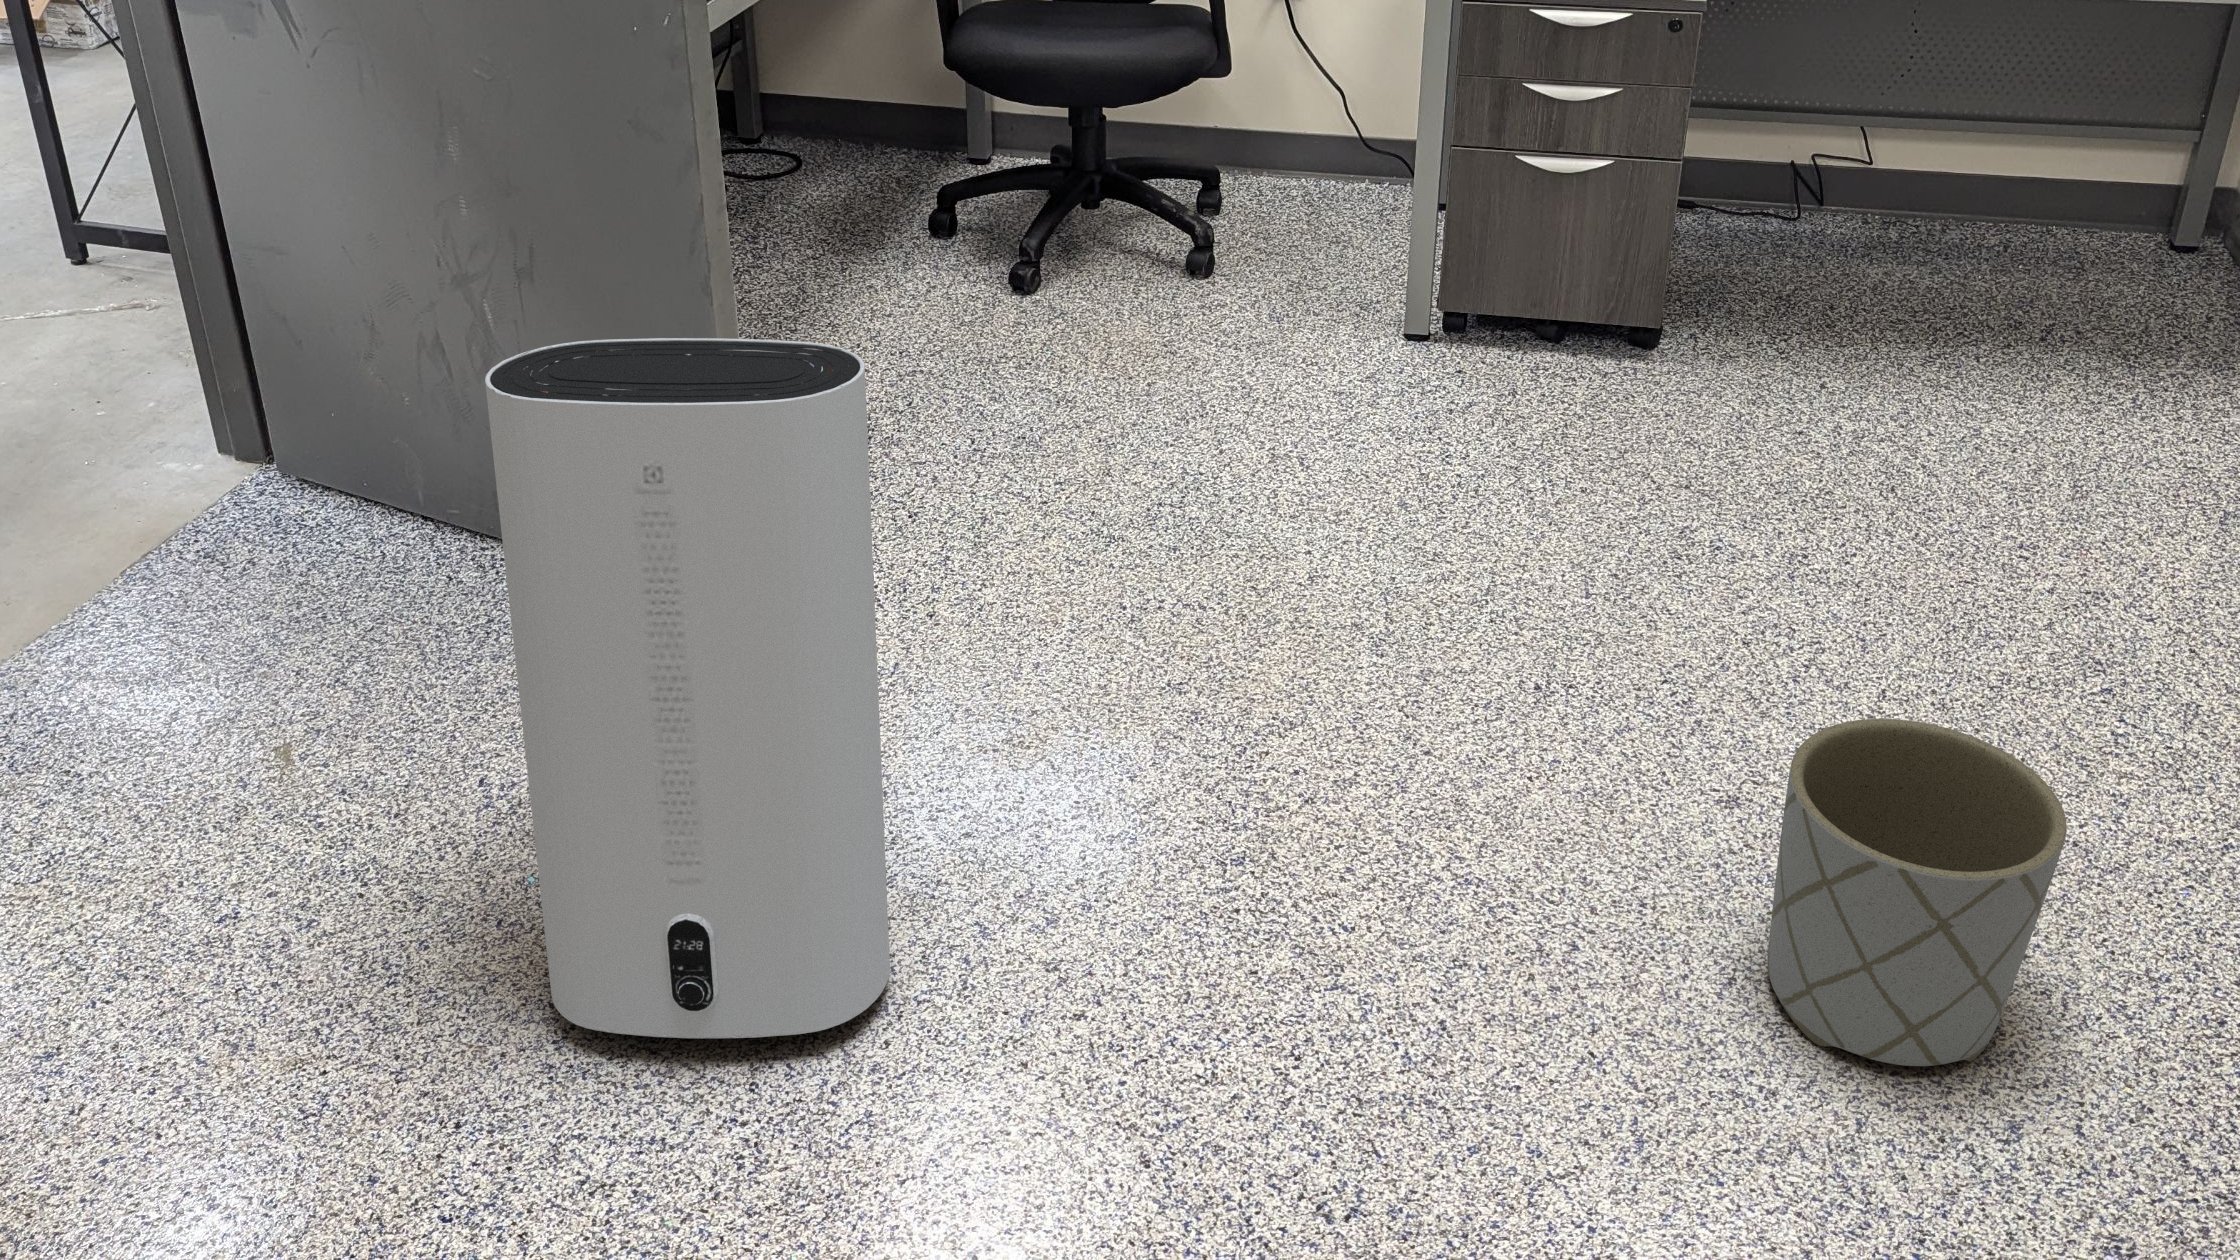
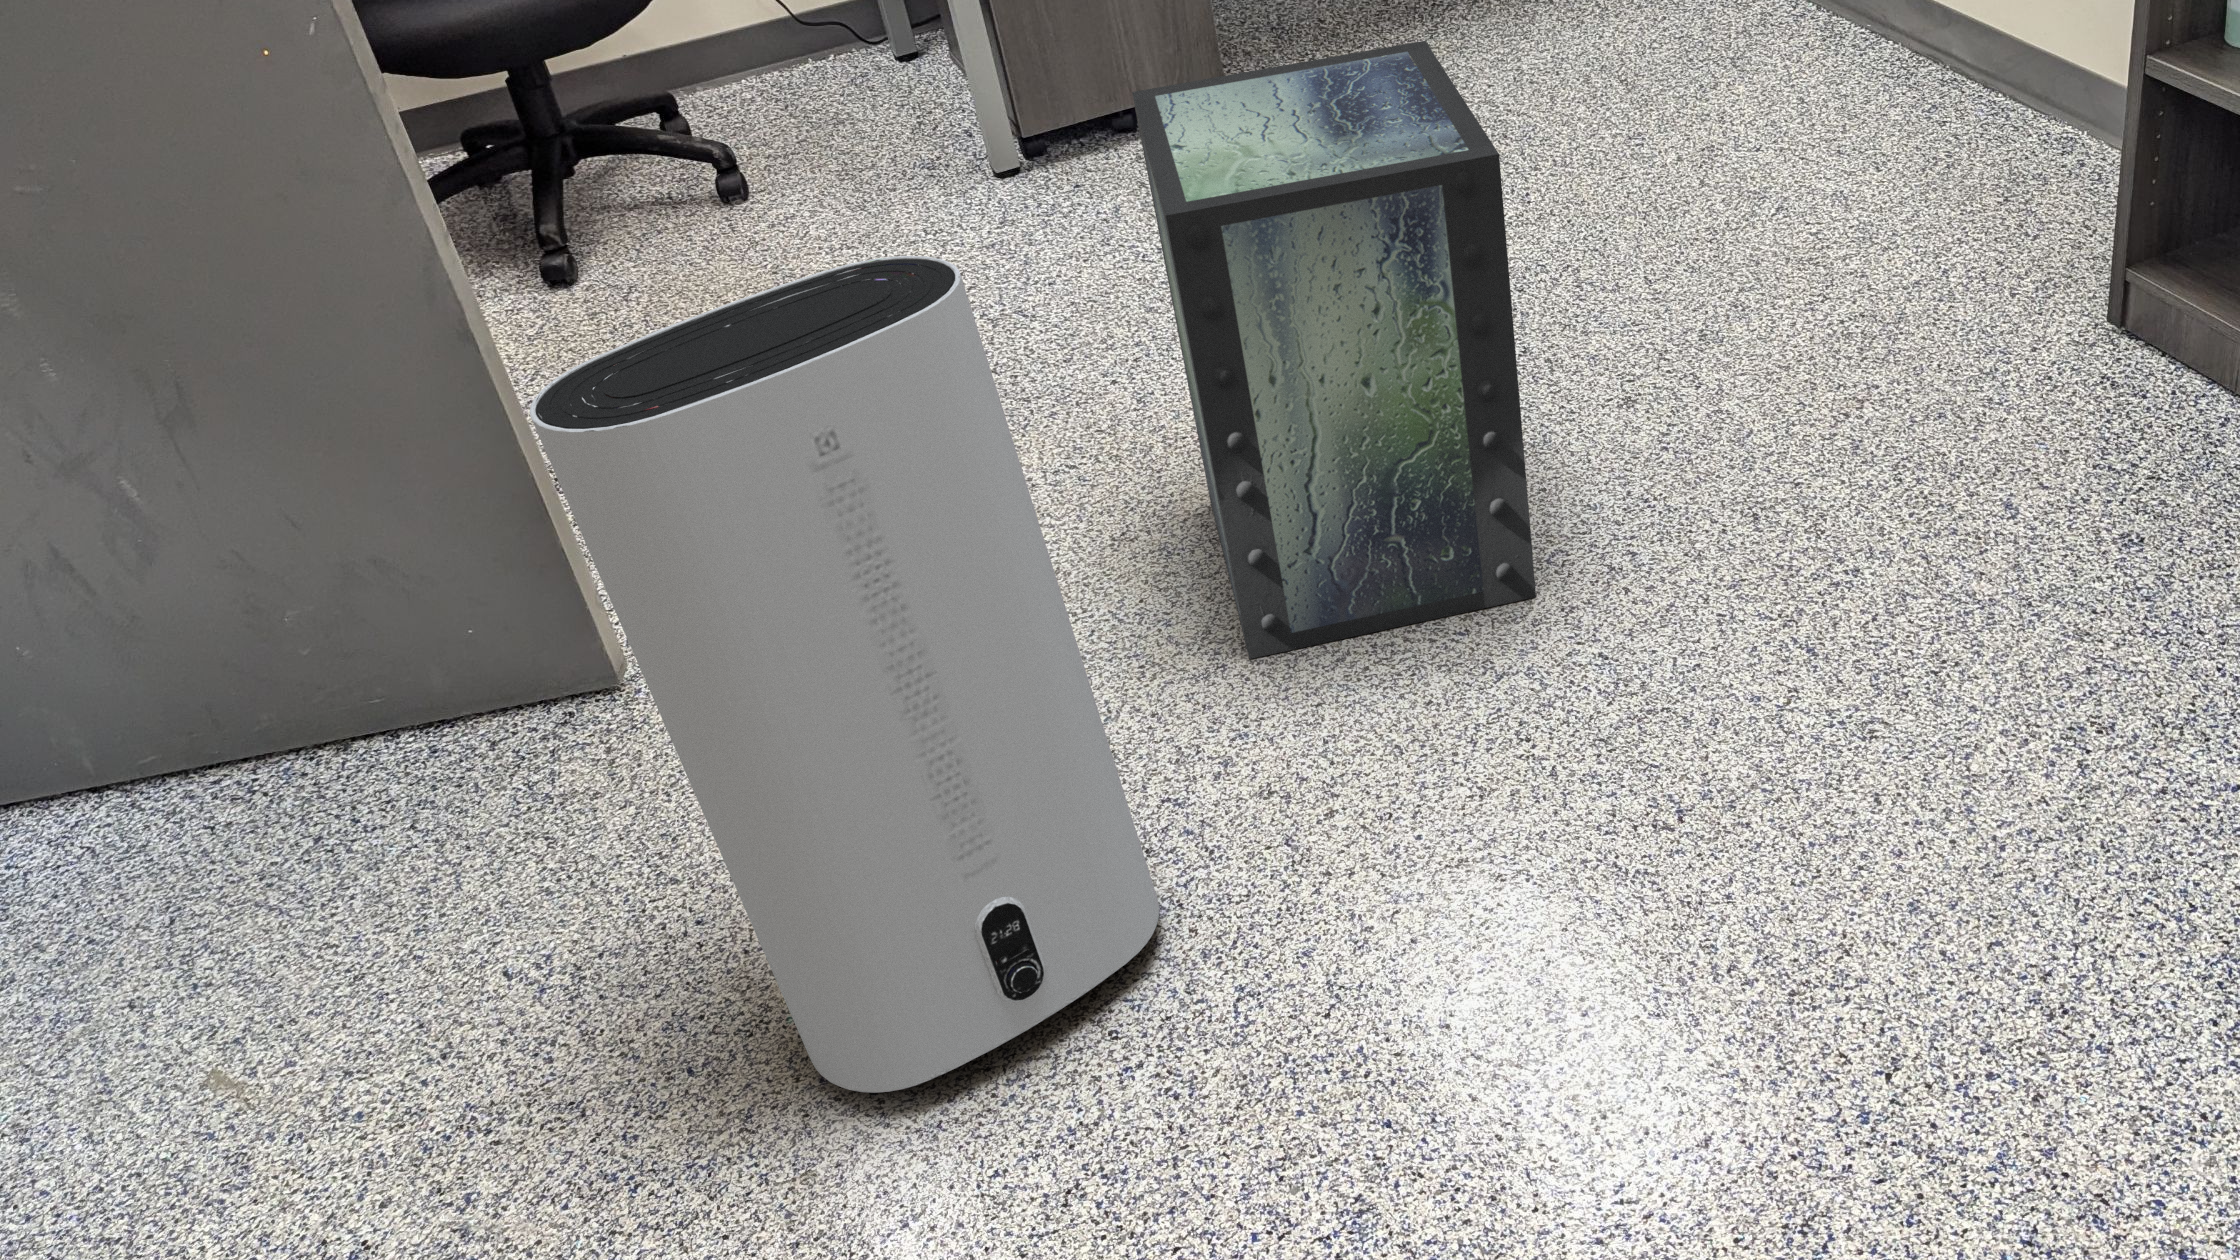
storage box: none [1159,295,1577,934] -> present [1132,41,1536,659]
planter: present [1767,719,2067,1066] -> none [1748,238,1971,525]

